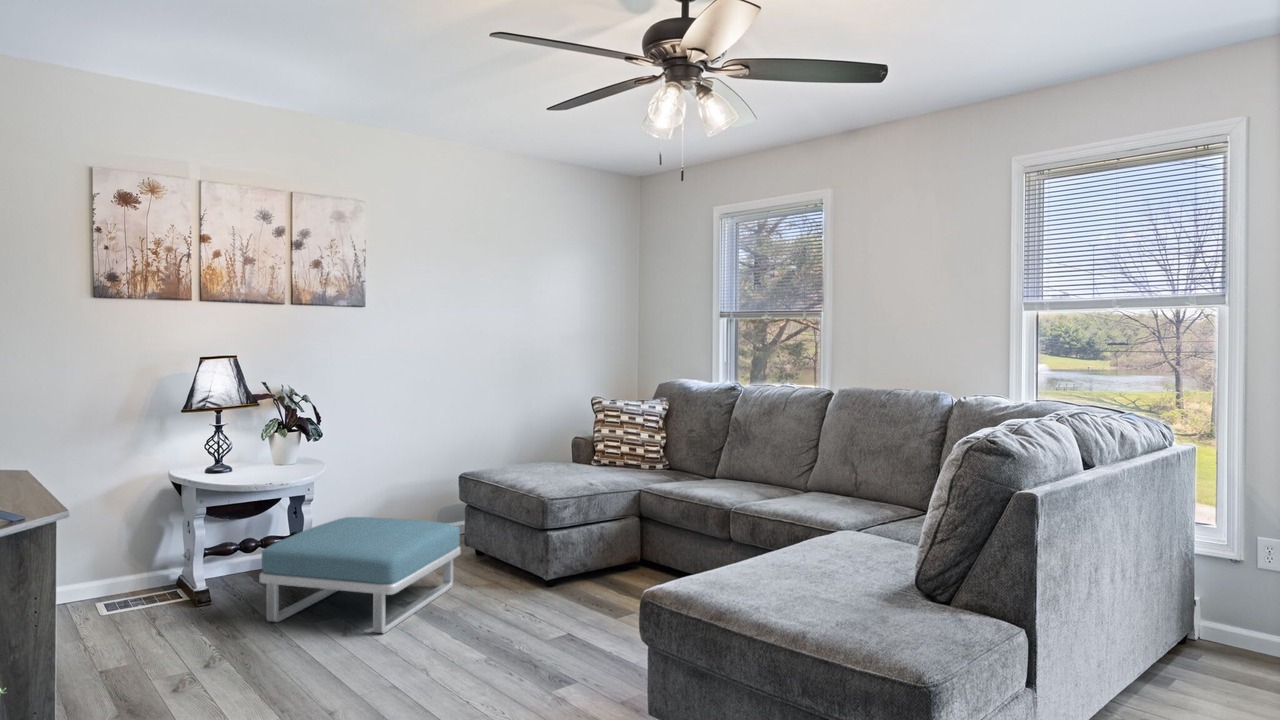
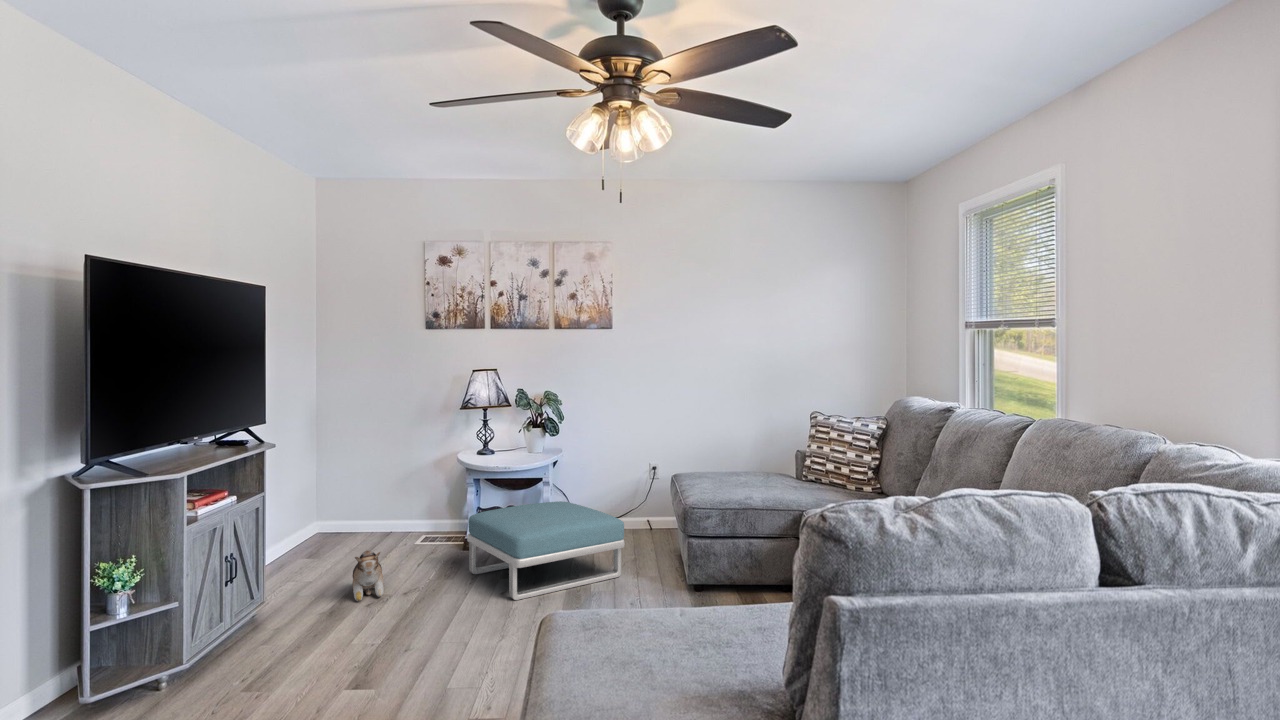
plush toy: none [128,611,217,687] -> present [353,550,384,601]

